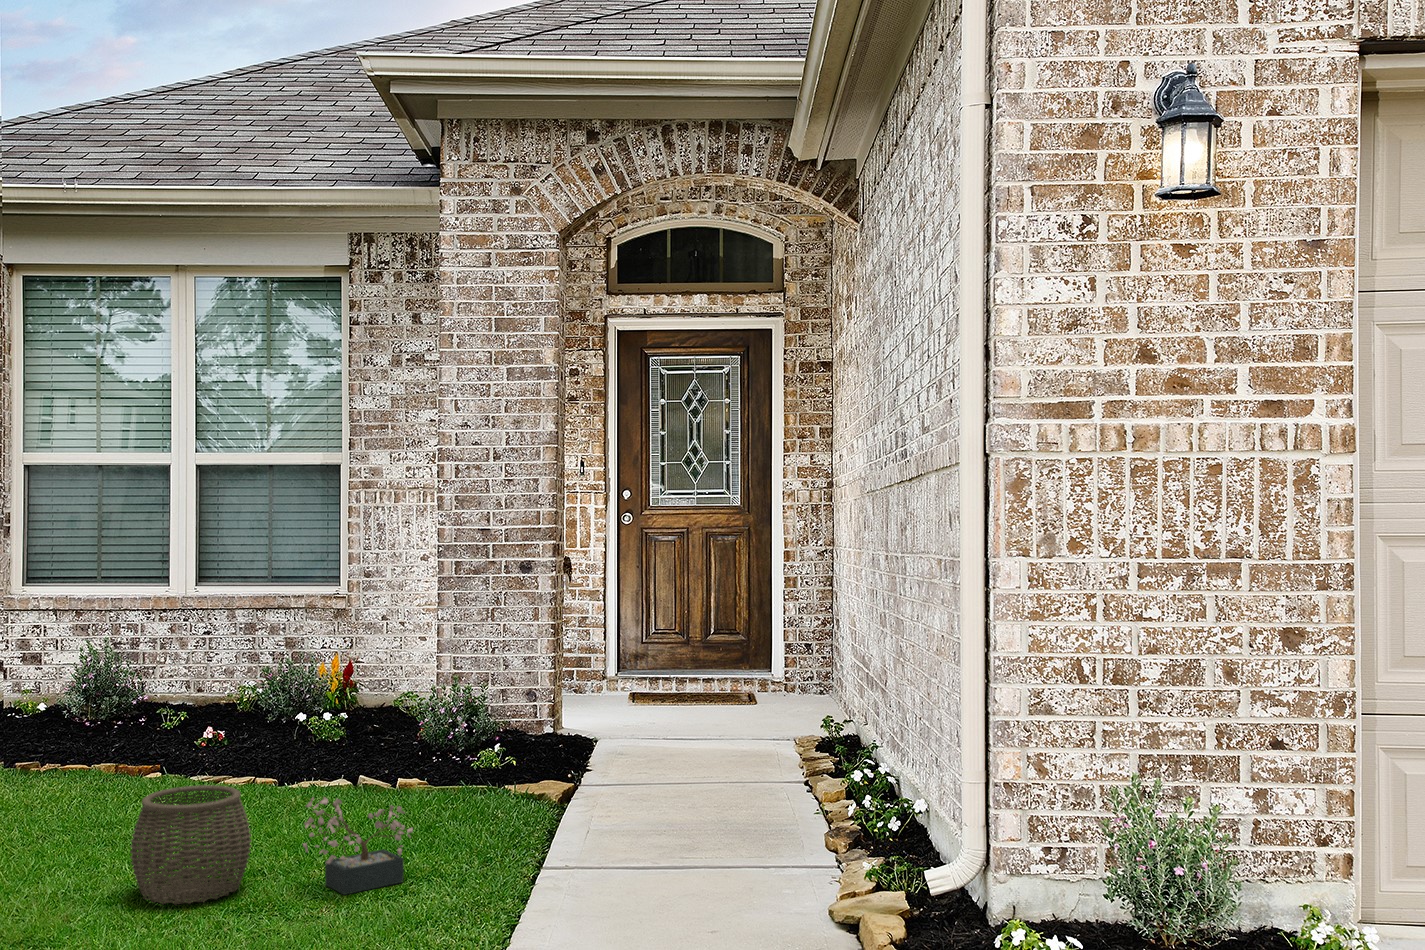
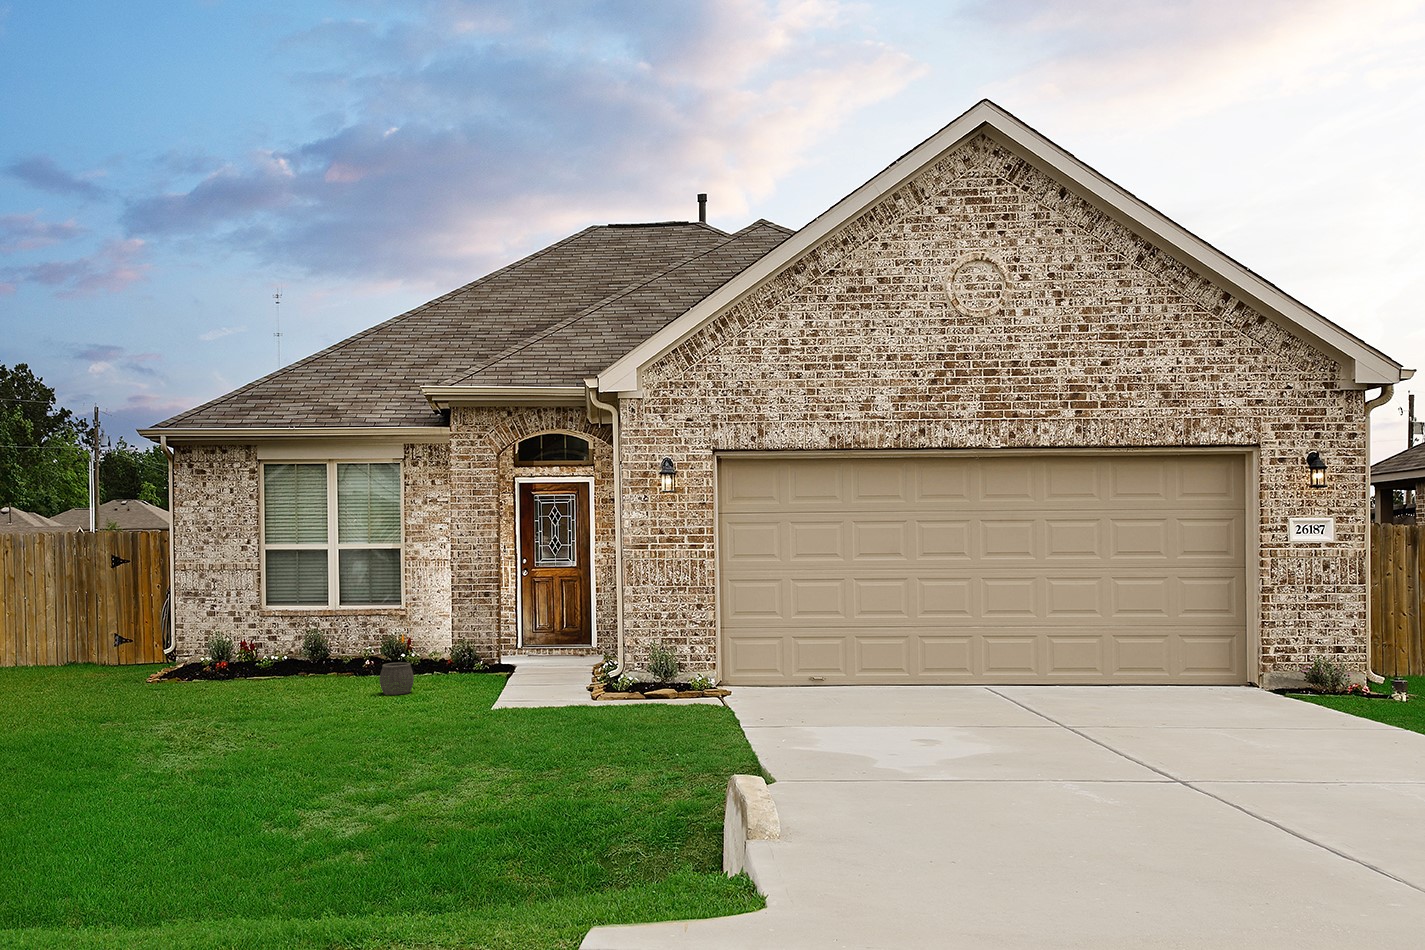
decorative plant: present [303,797,413,895] -> none [429,664,461,692]

